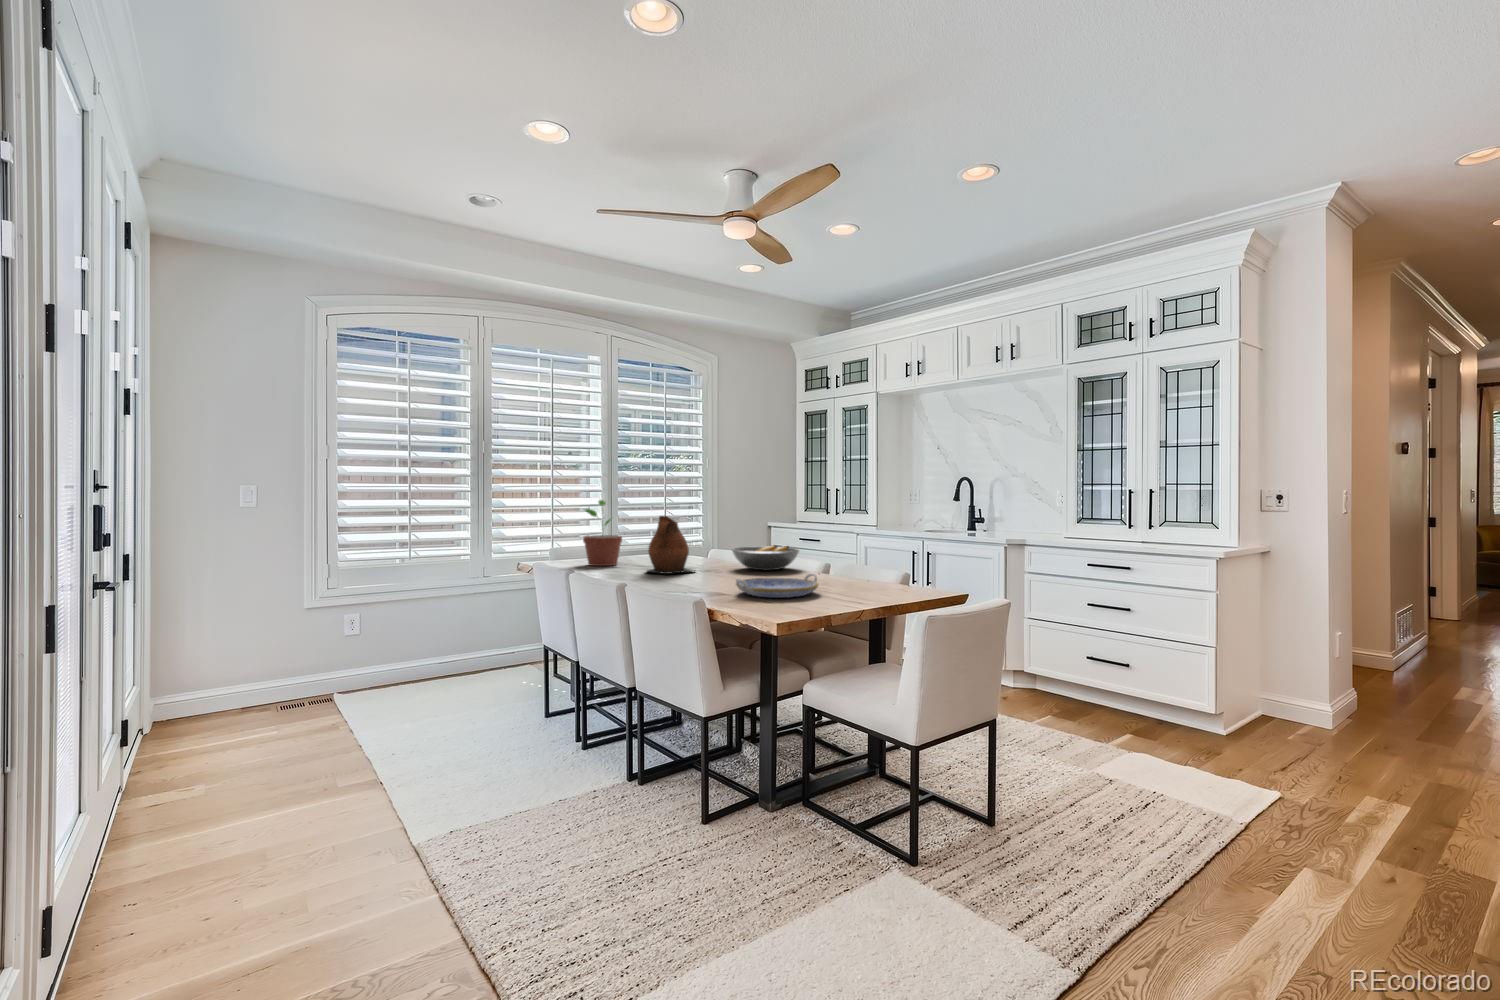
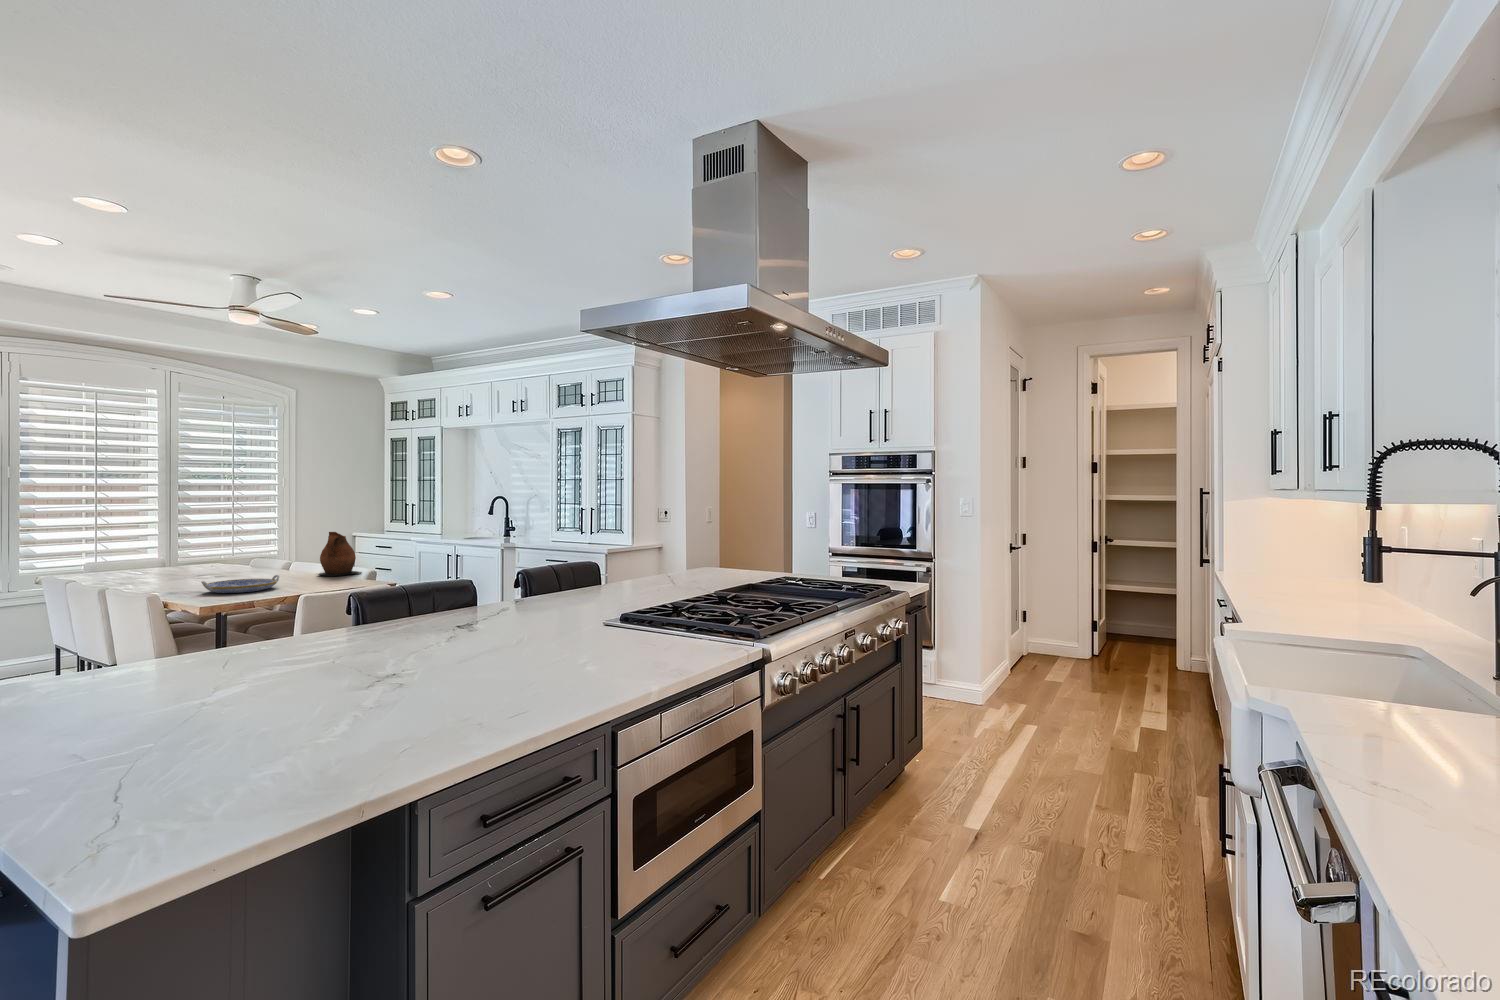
potted plant: present [583,500,622,566] -> none [106,520,149,577]
ceramic pitcher: present [647,516,695,574] -> present [318,532,362,576]
fruit bowl: present [732,545,799,570] -> none [246,554,309,574]

